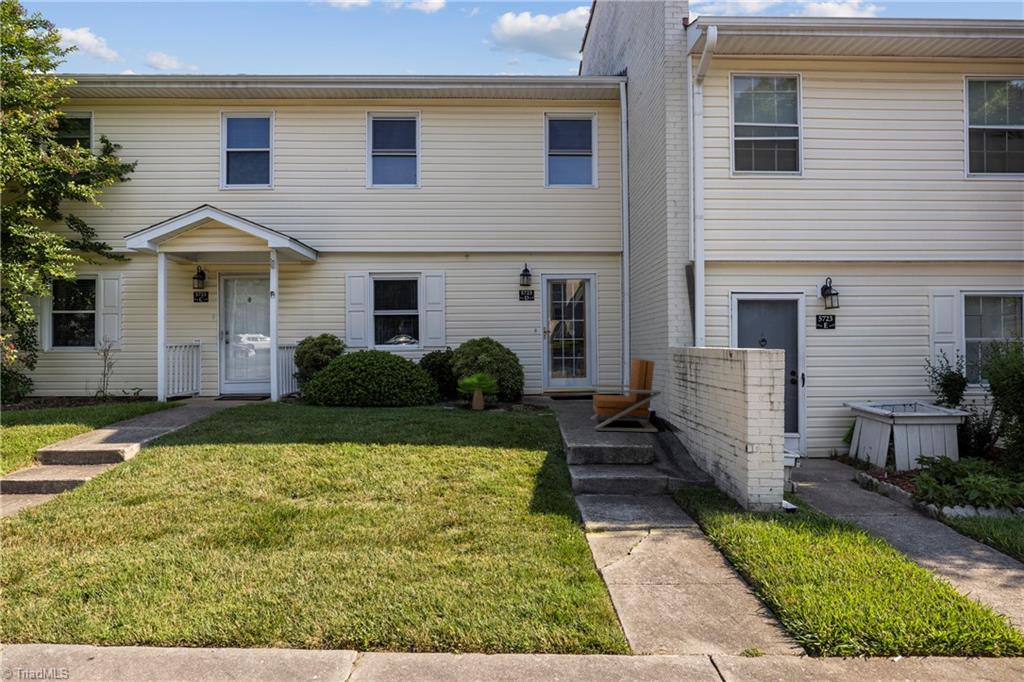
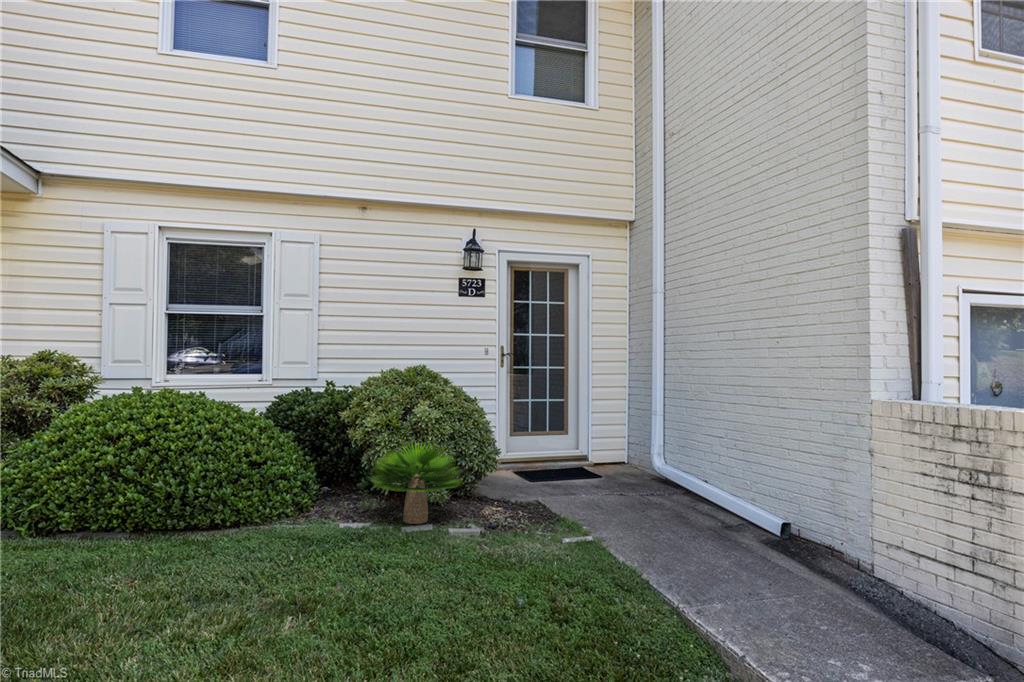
lounge chair: present [591,358,661,432] -> none [674,419,895,607]

